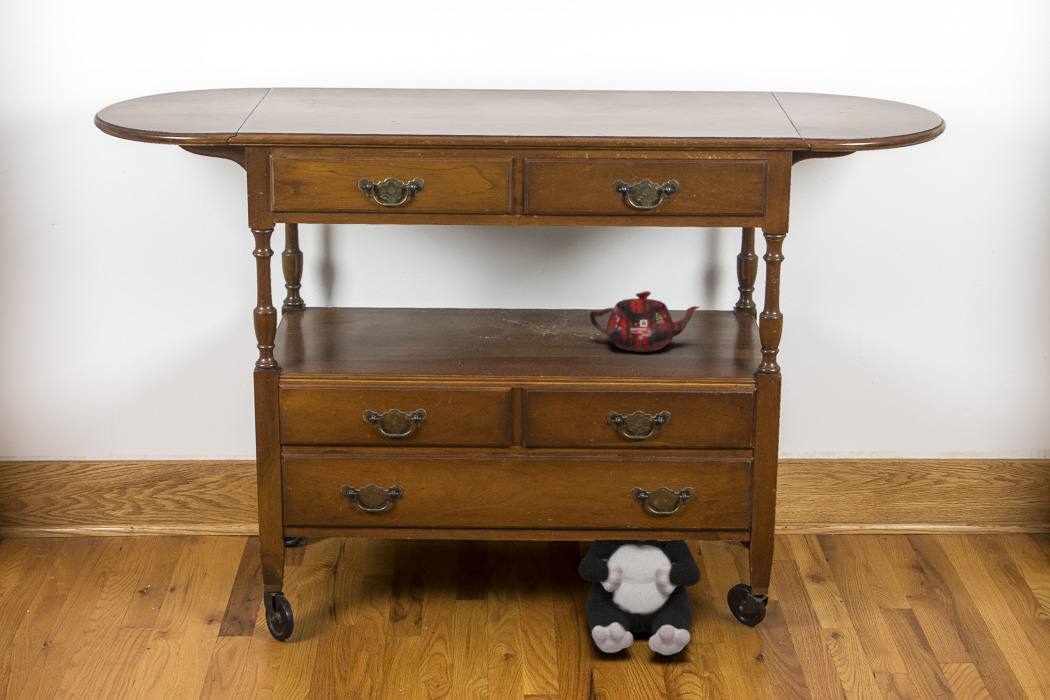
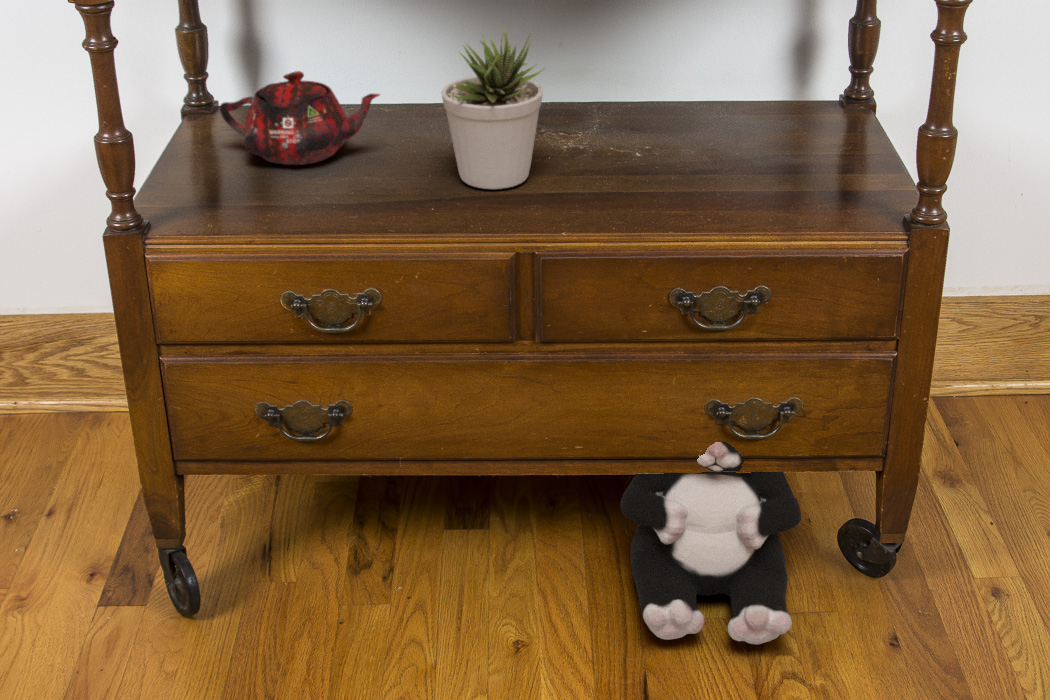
potted plant: none [466,253,531,353] -> present [442,30,545,189]
teapot: present [590,291,699,352] -> present [220,71,380,165]

